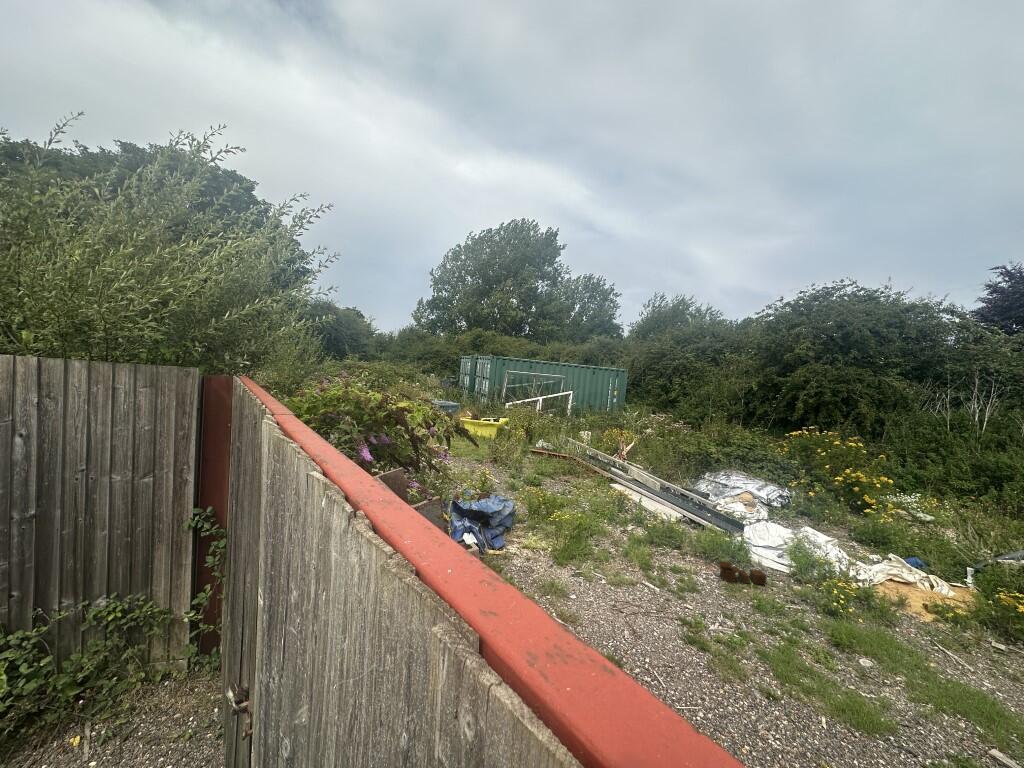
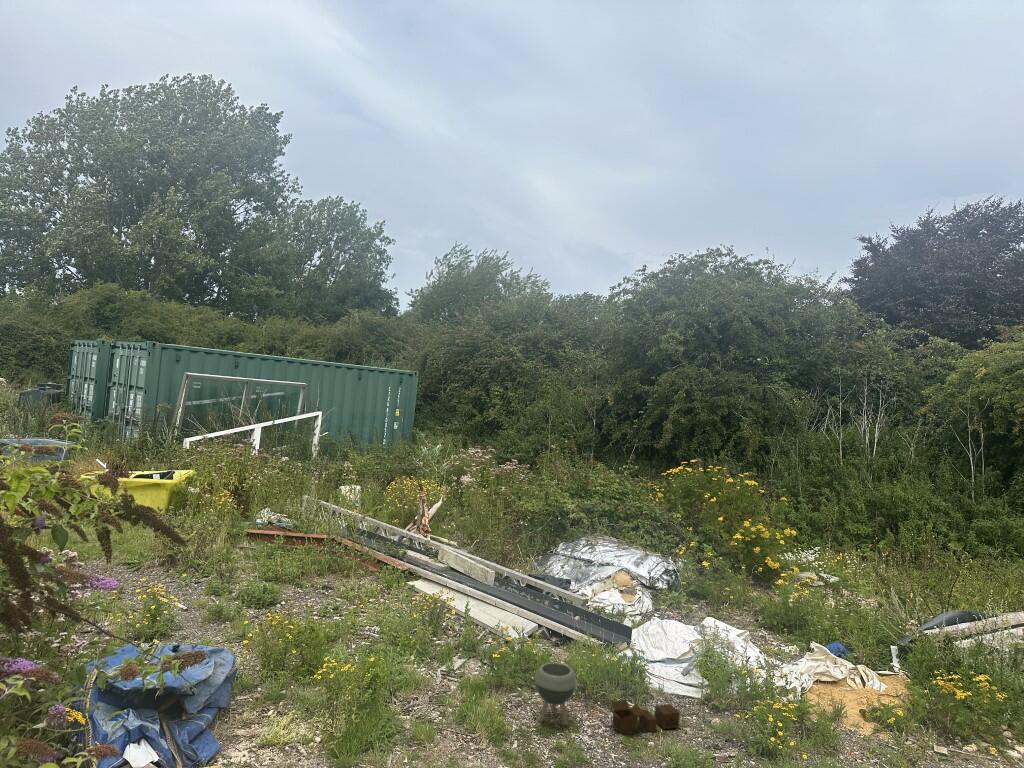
planter: none [671,533,696,569] -> present [535,663,576,725]

